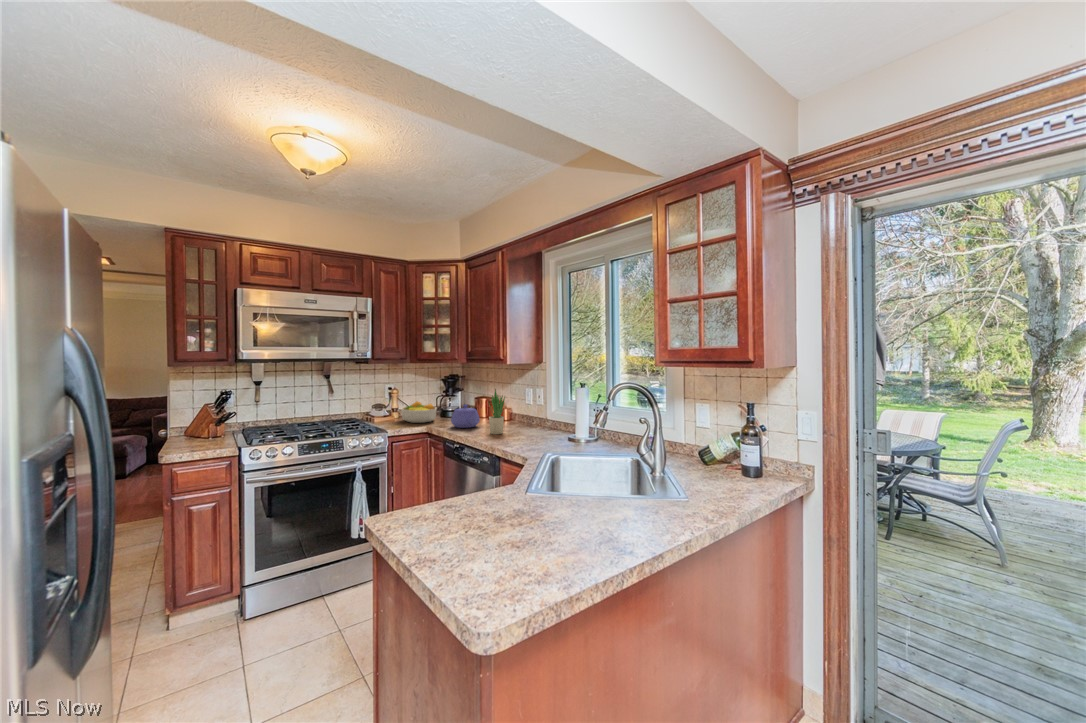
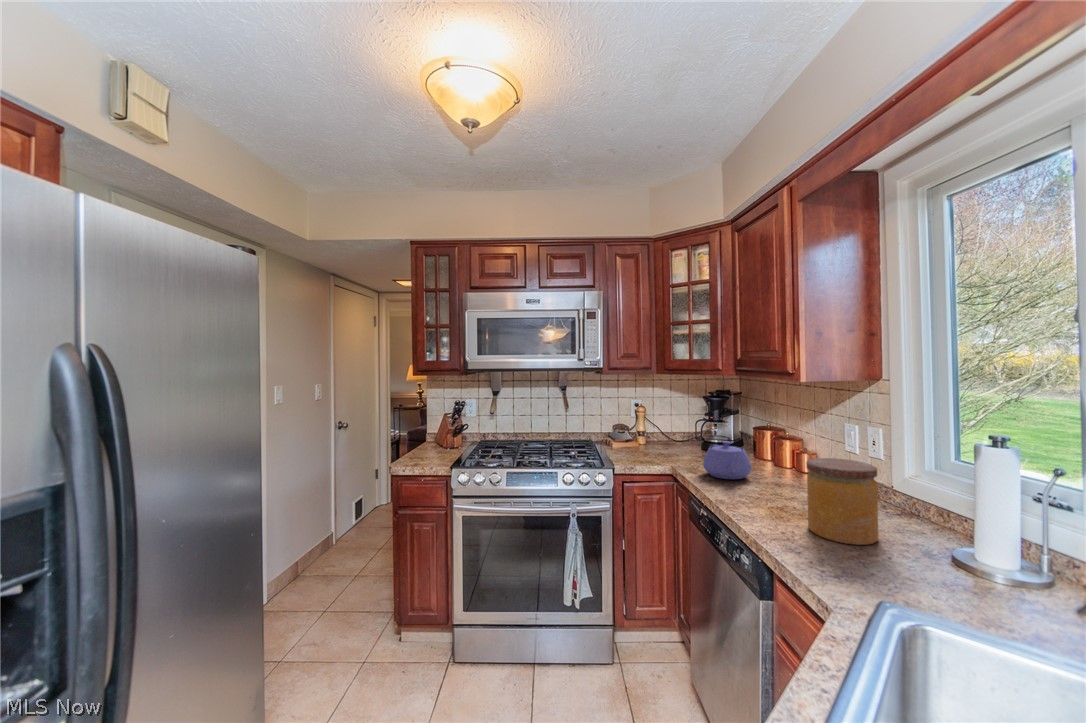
potted plant: present [489,389,505,434] -> none [759,423,795,506]
fruit bowl: present [401,401,437,423] -> none [641,425,691,458]
jar: none [513,403,542,441] -> present [806,458,878,545]

